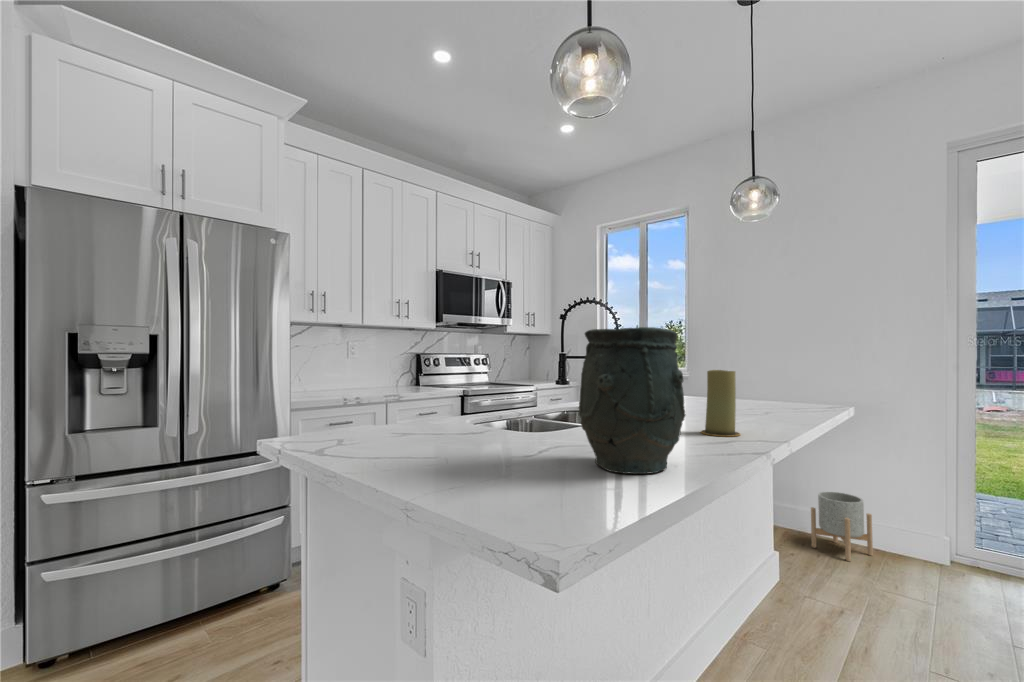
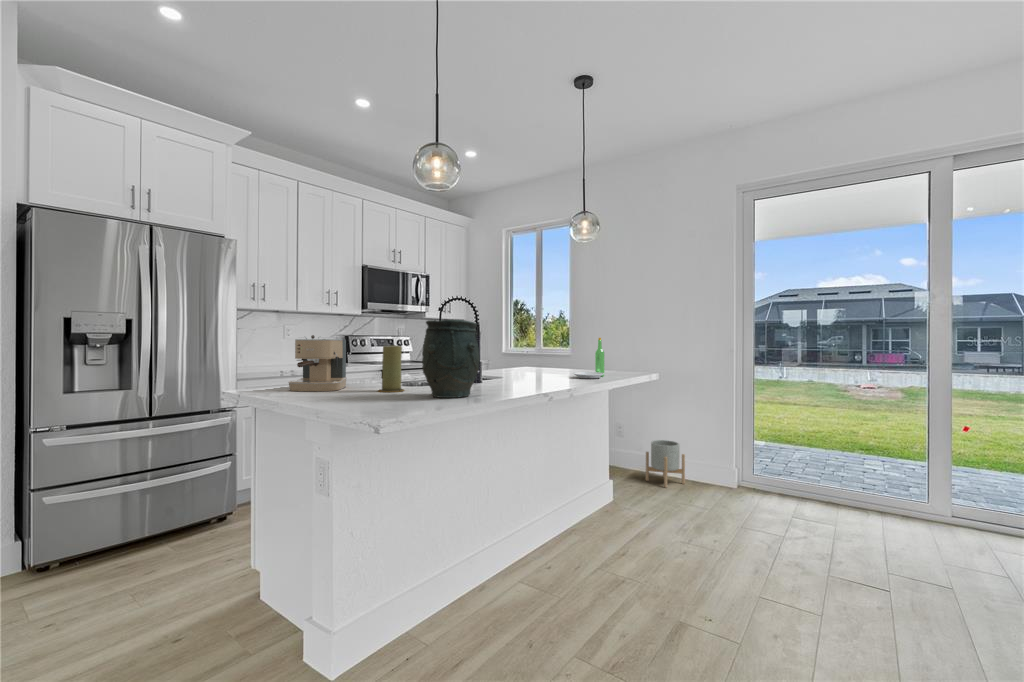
coffee maker: none [351,356,436,446] -> present [288,335,346,391]
plate: none [745,356,798,416] -> present [573,338,605,378]
candle: present [701,370,740,436] -> present [378,346,404,392]

